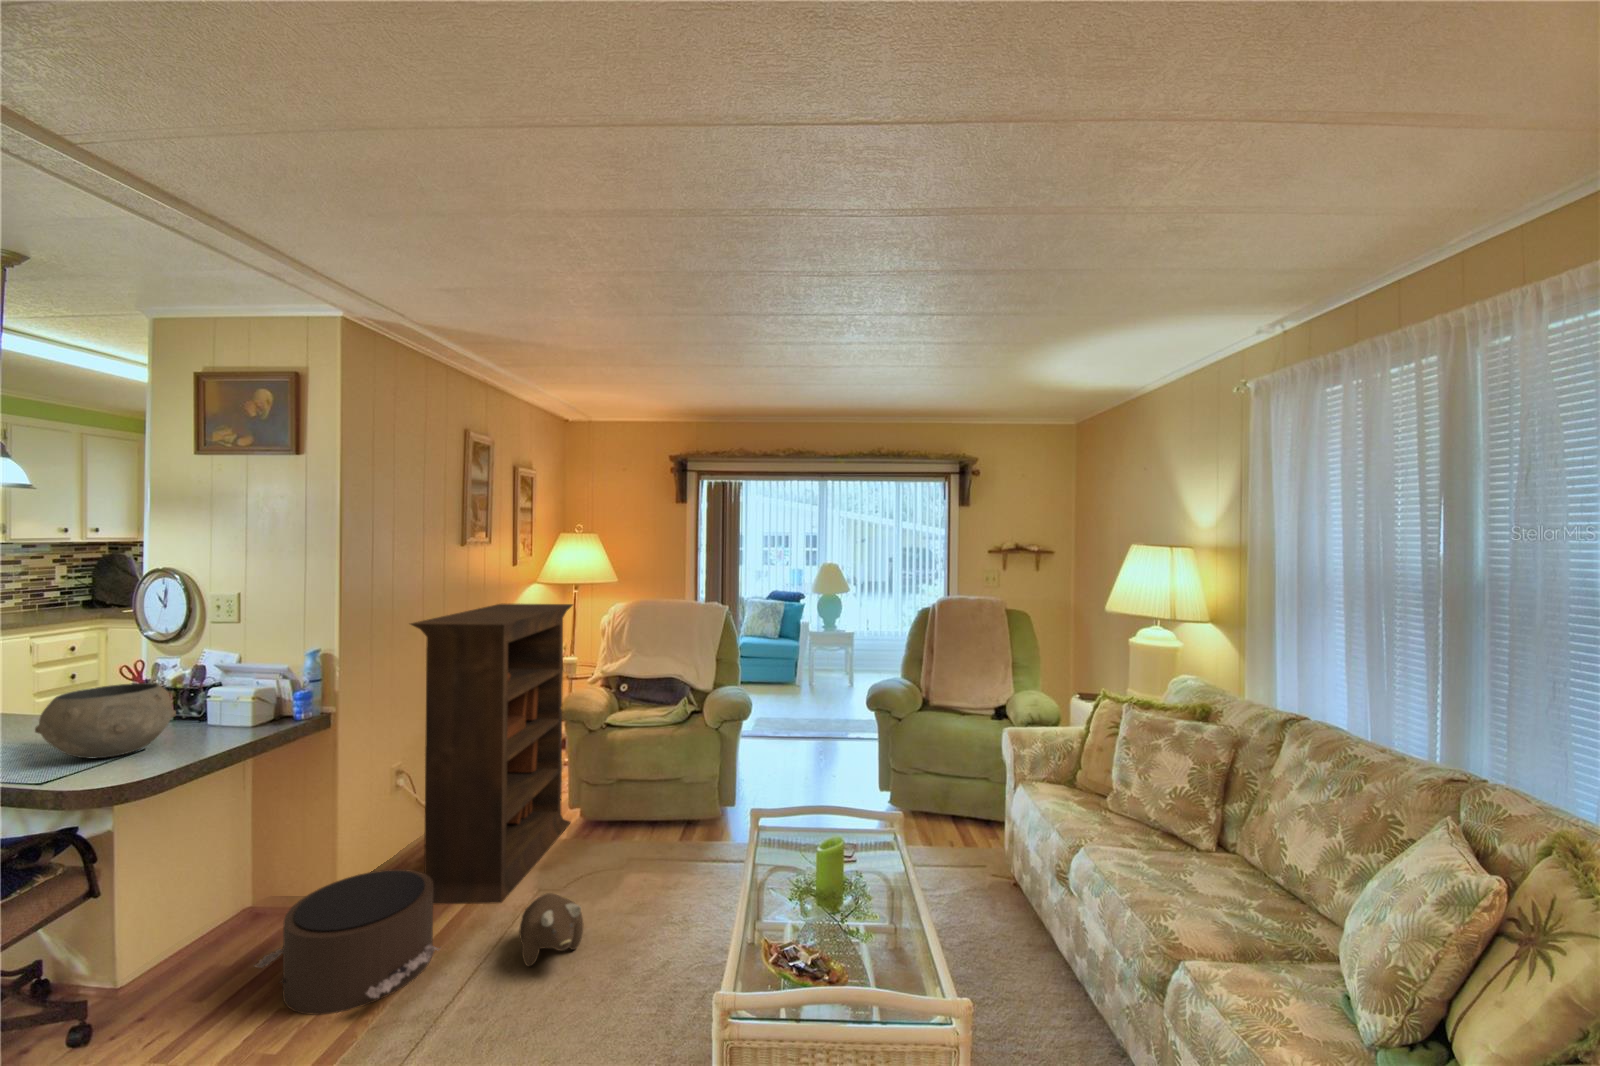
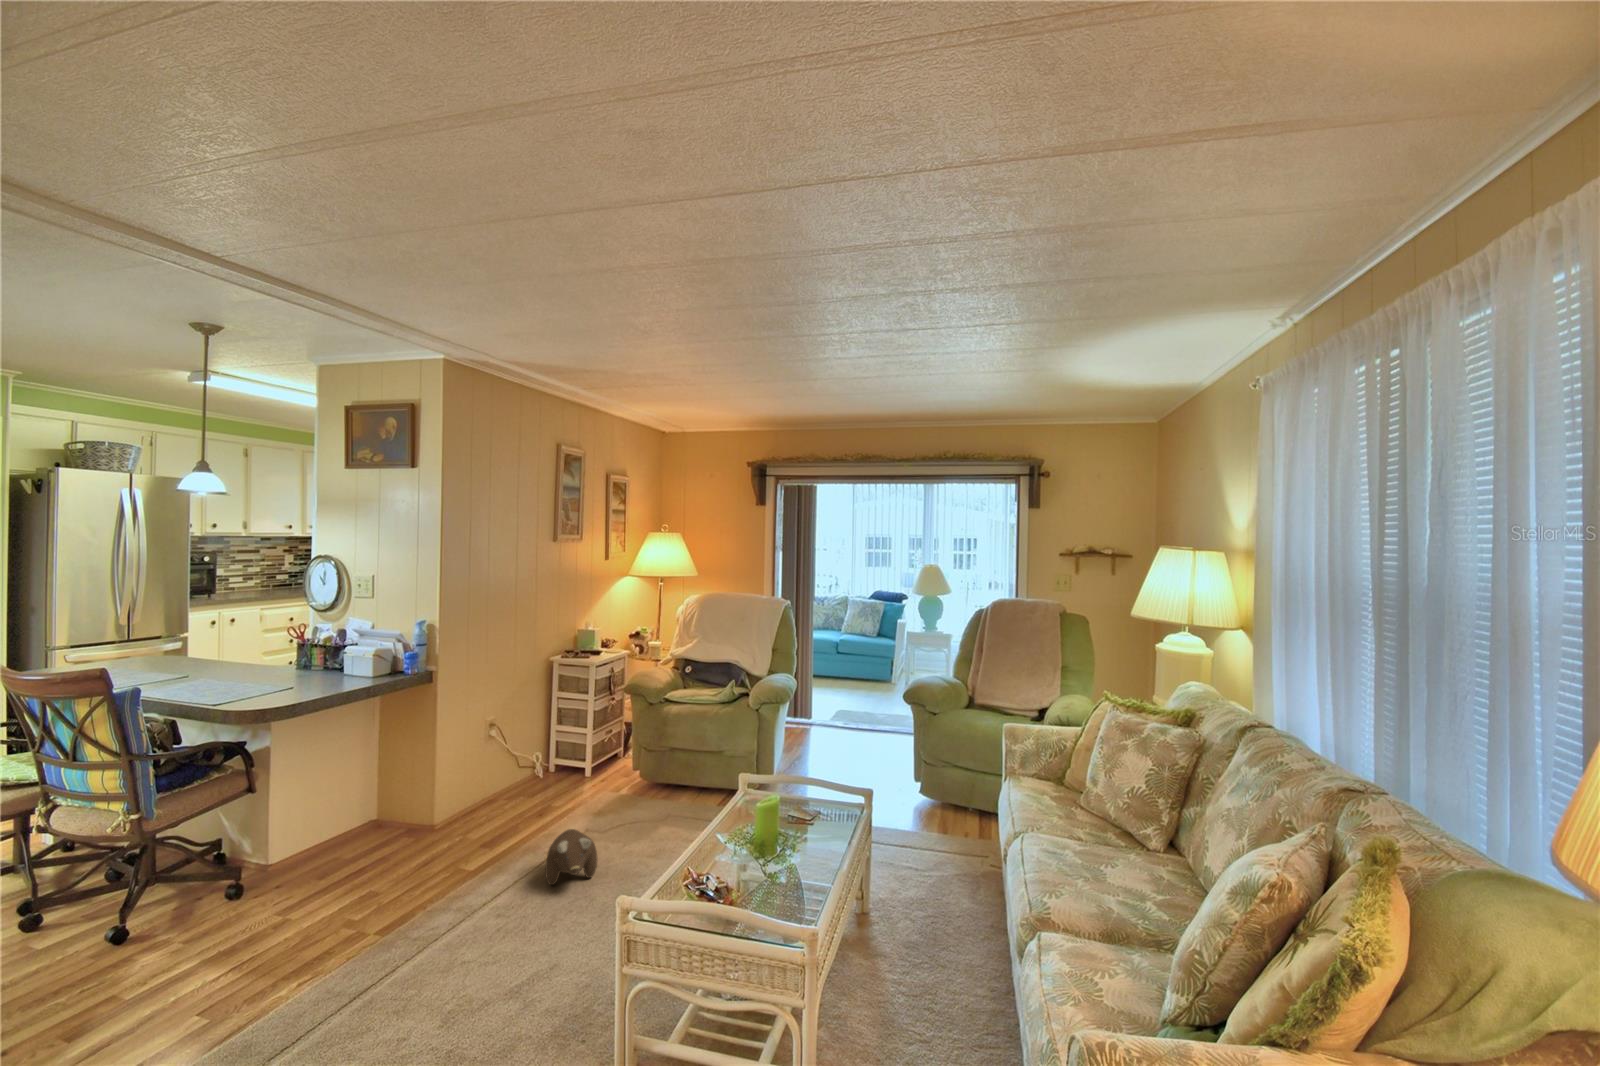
bookcase: present [411,604,573,904] -> none [483,591,635,840]
ceramic bowl: present [35,683,176,759] -> none [229,639,320,691]
pouf: present [254,869,439,1015] -> none [360,798,489,898]

